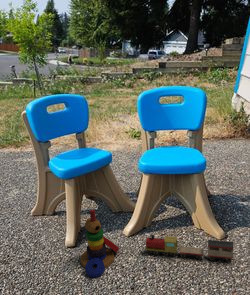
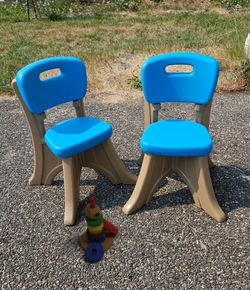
toy train: present [145,235,233,262] -> none [144,219,232,249]

